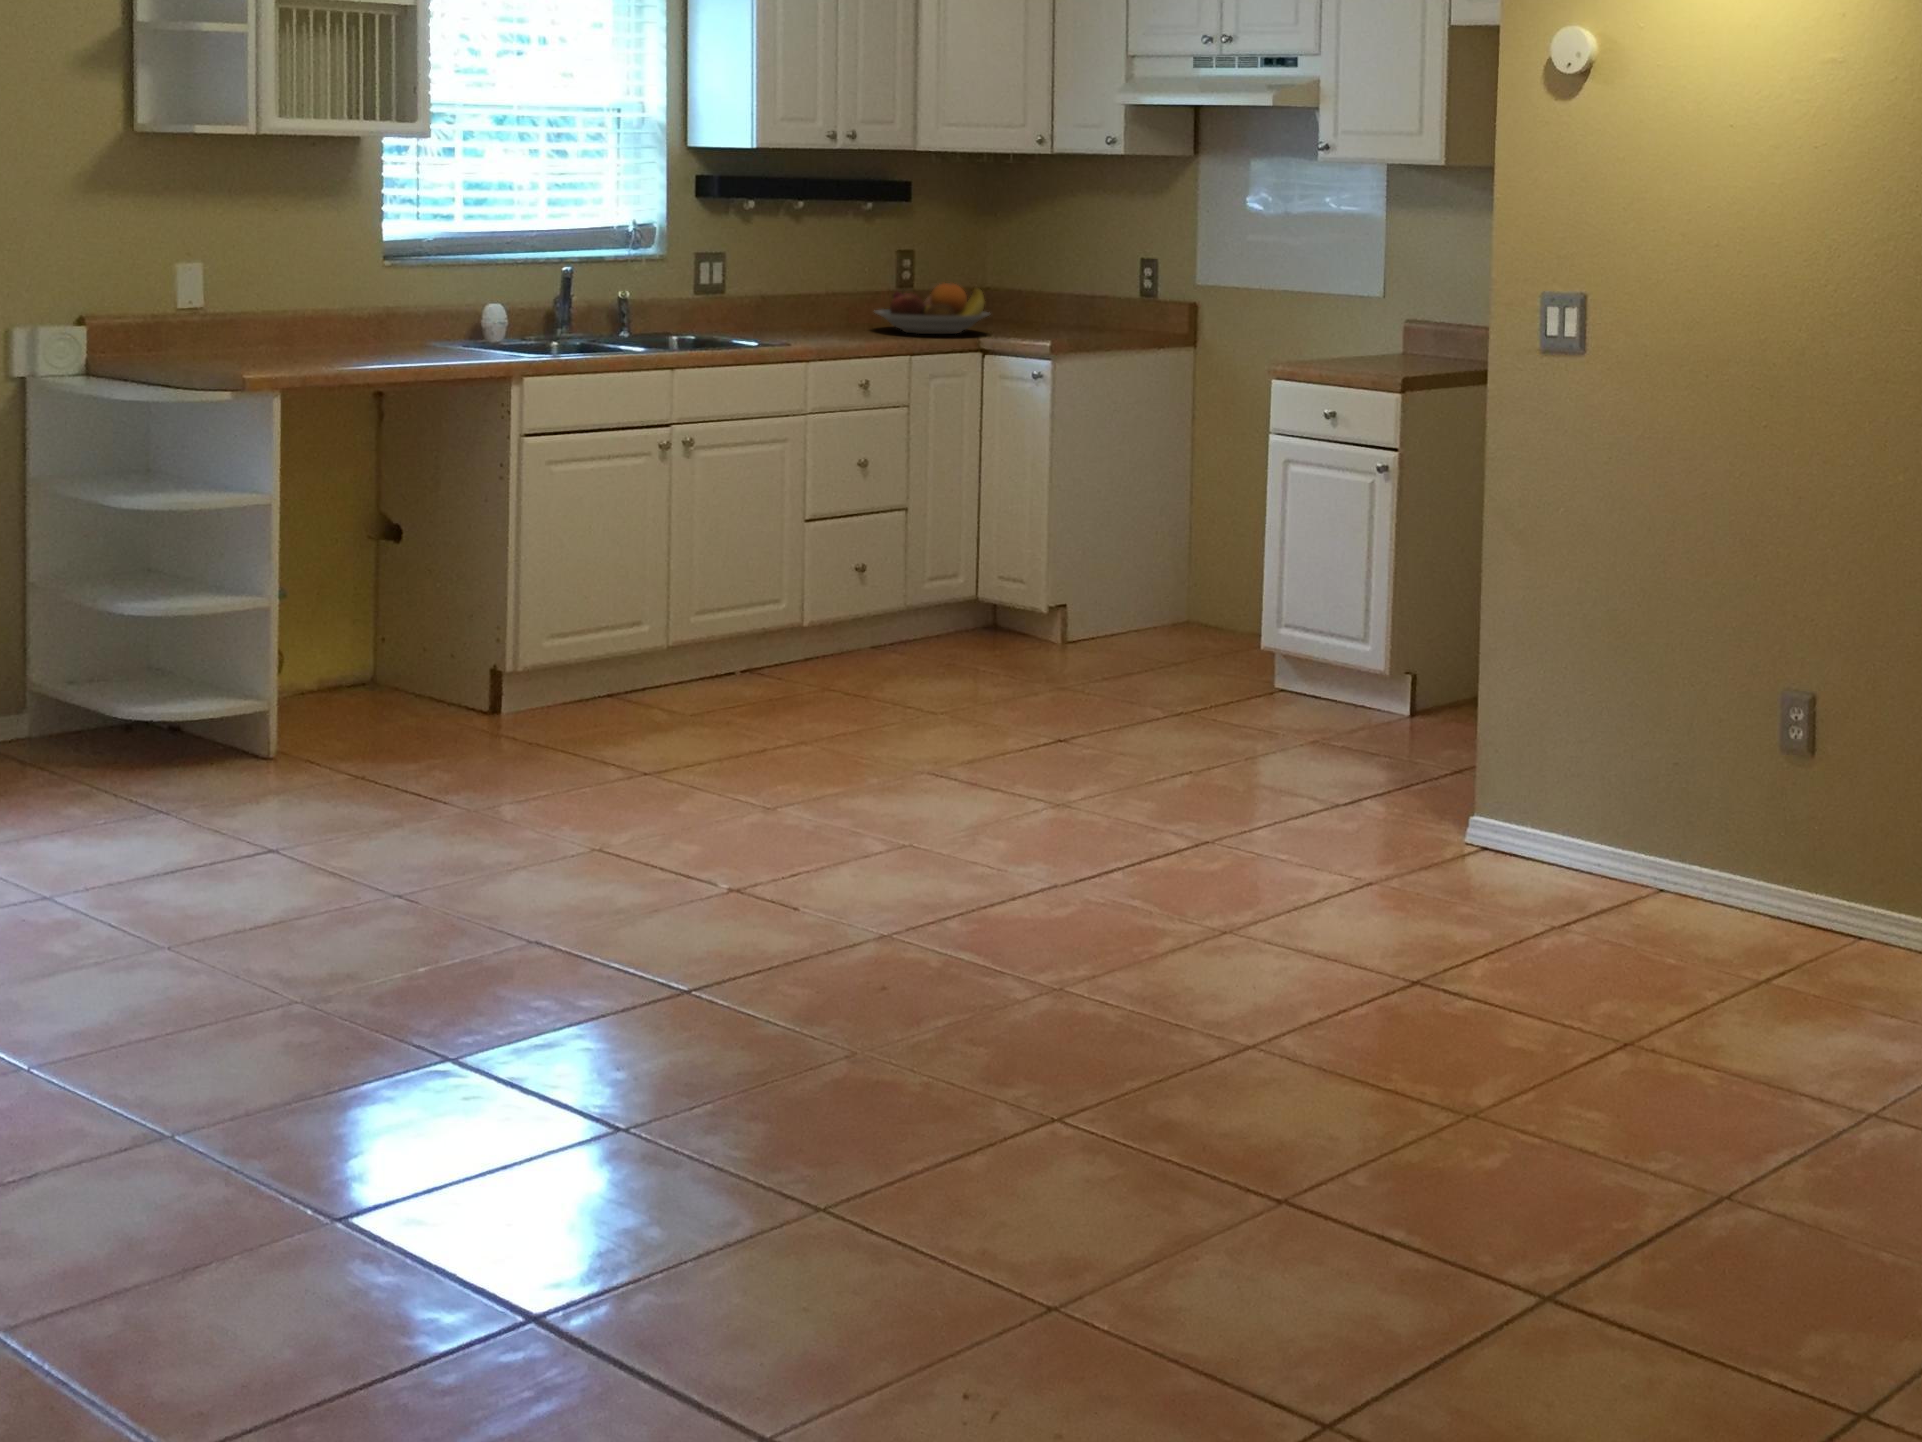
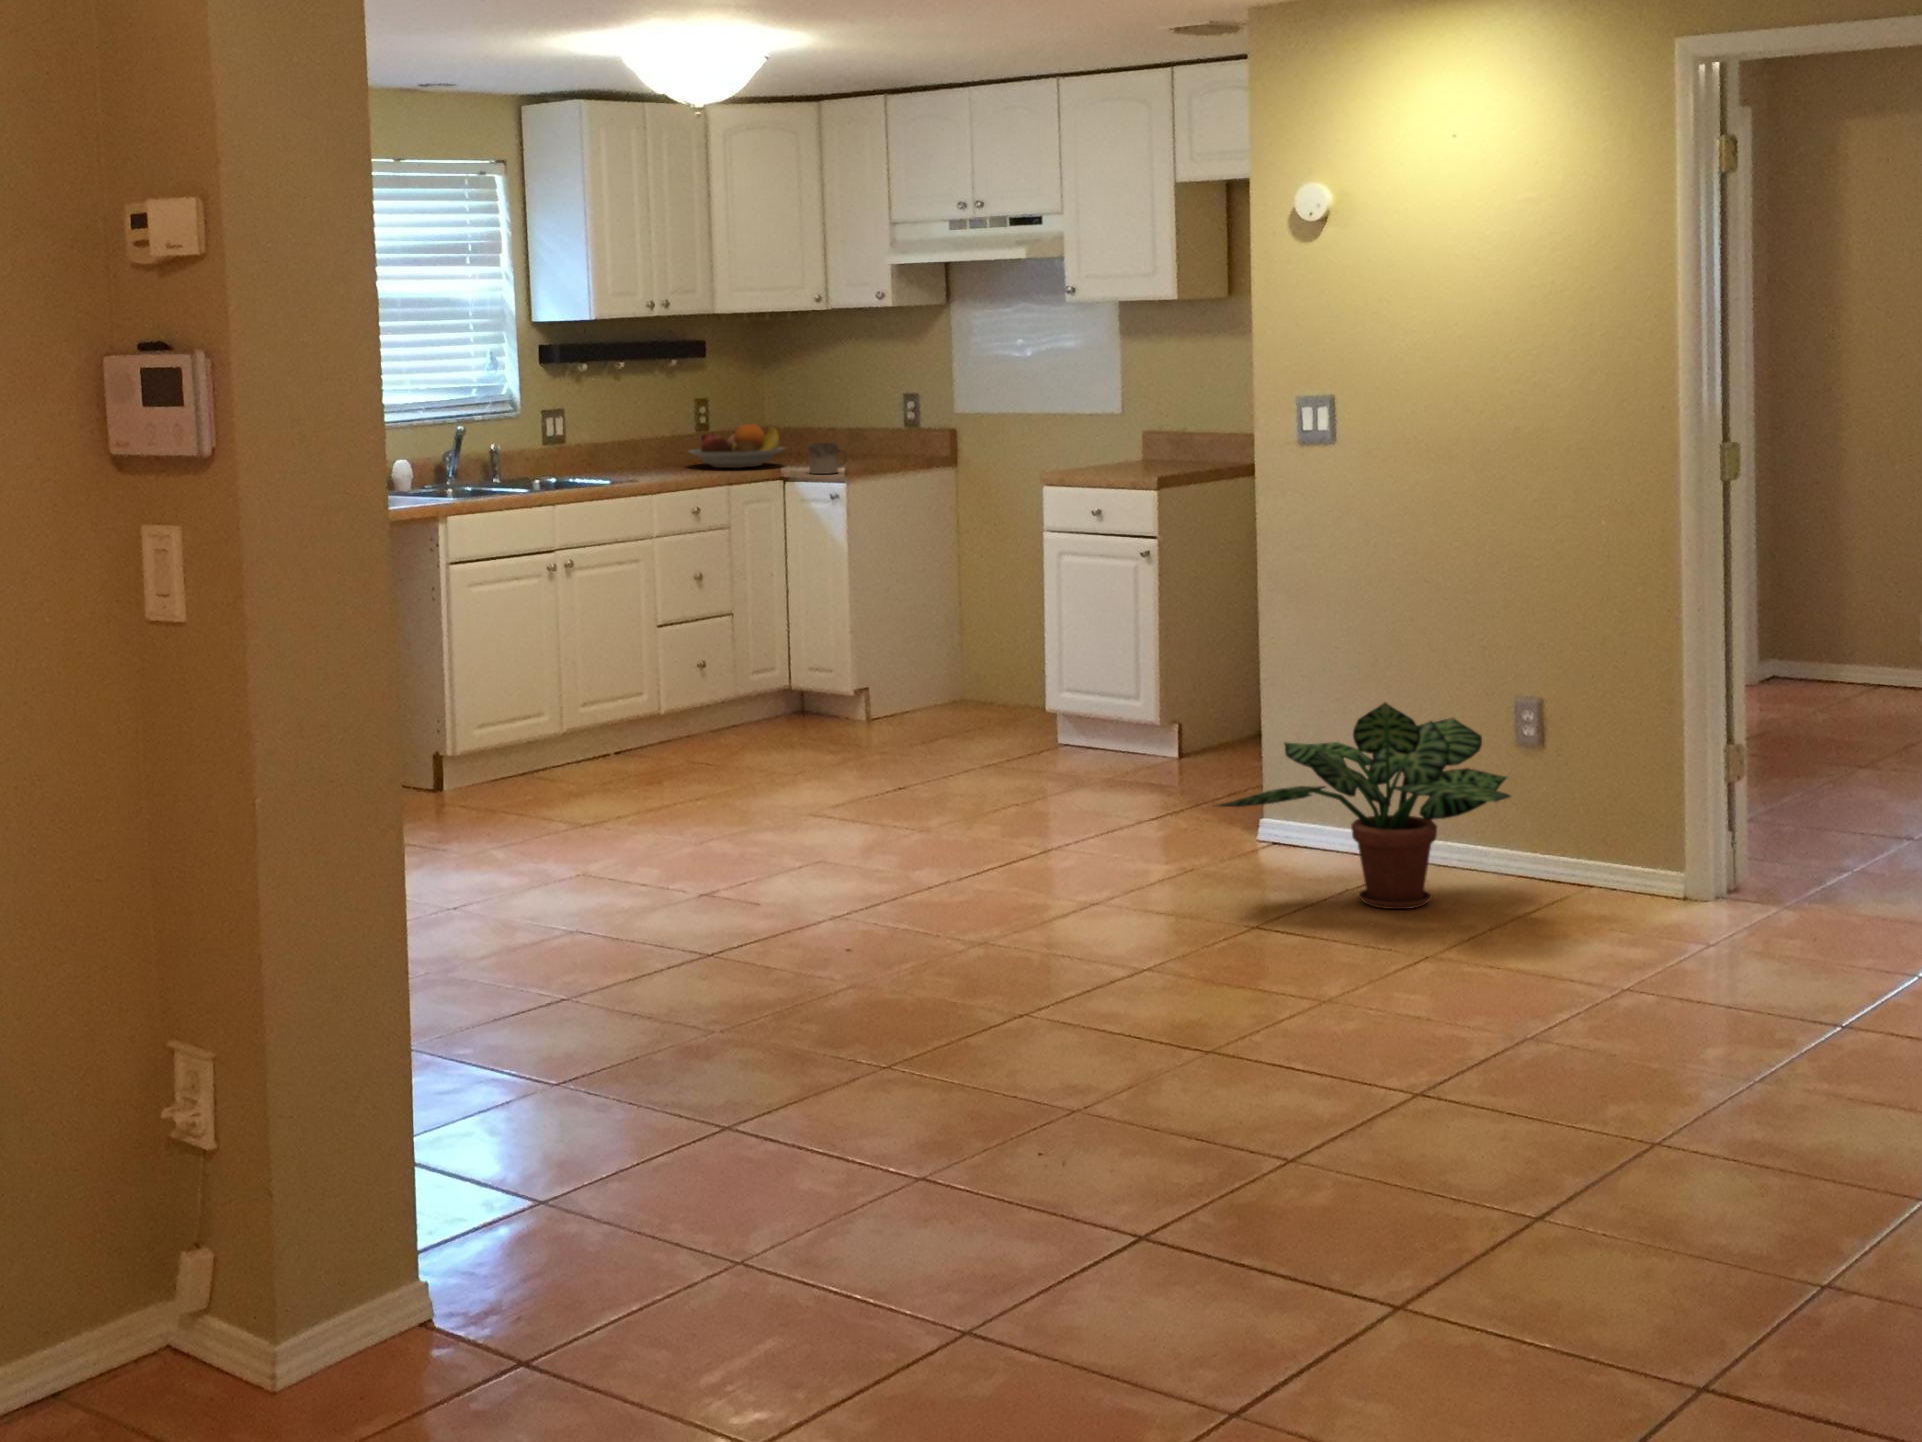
mug: none [1009,311,1056,348] -> present [809,443,848,474]
potted plant: none [1375,696,1758,964] -> present [1217,703,1511,909]

